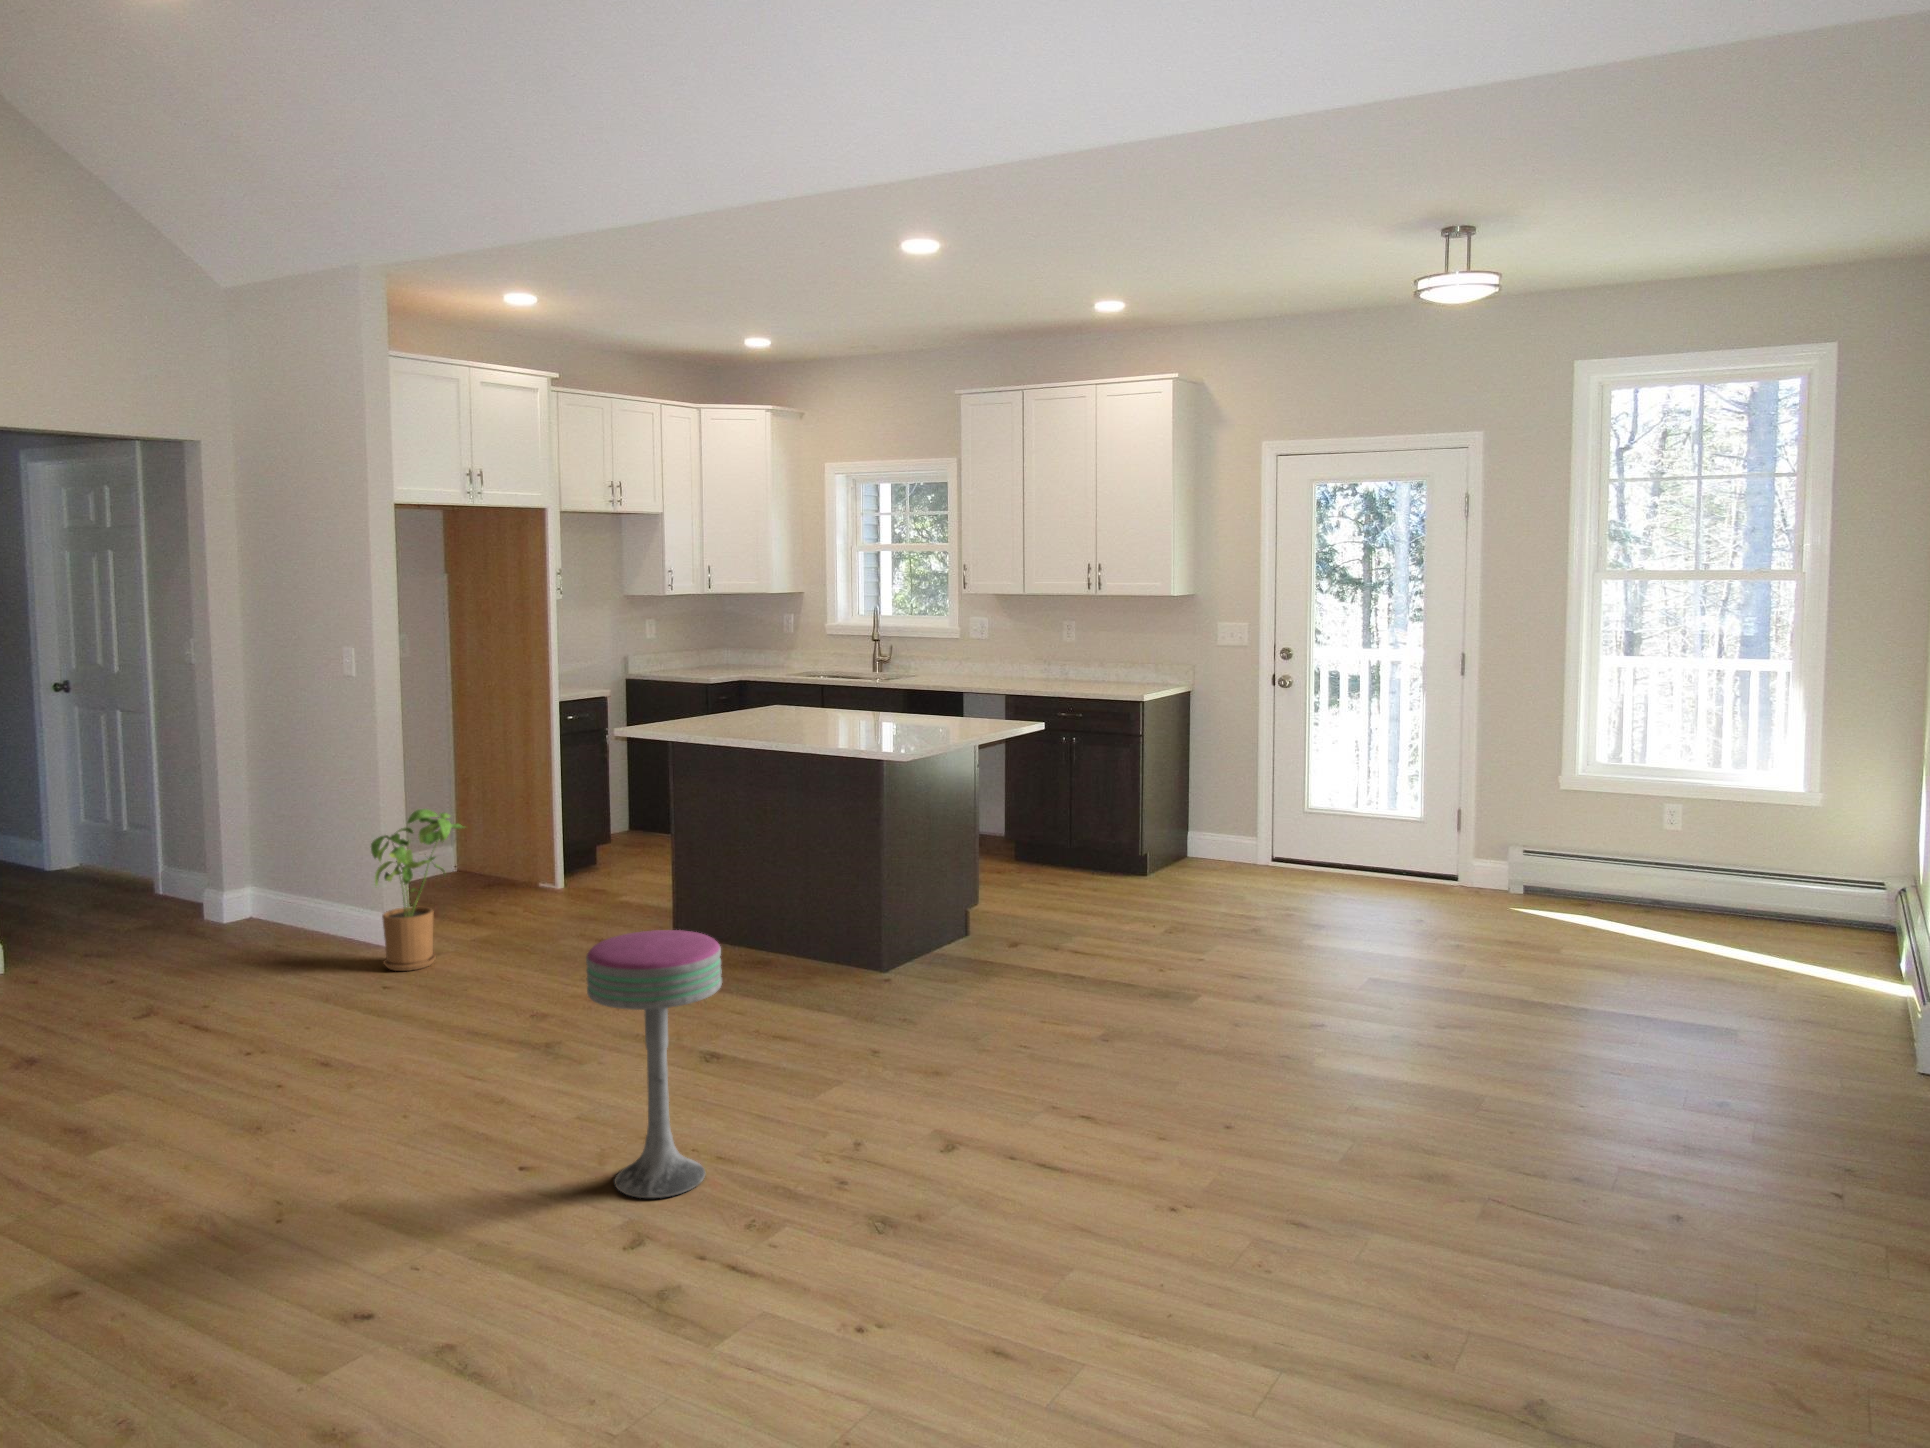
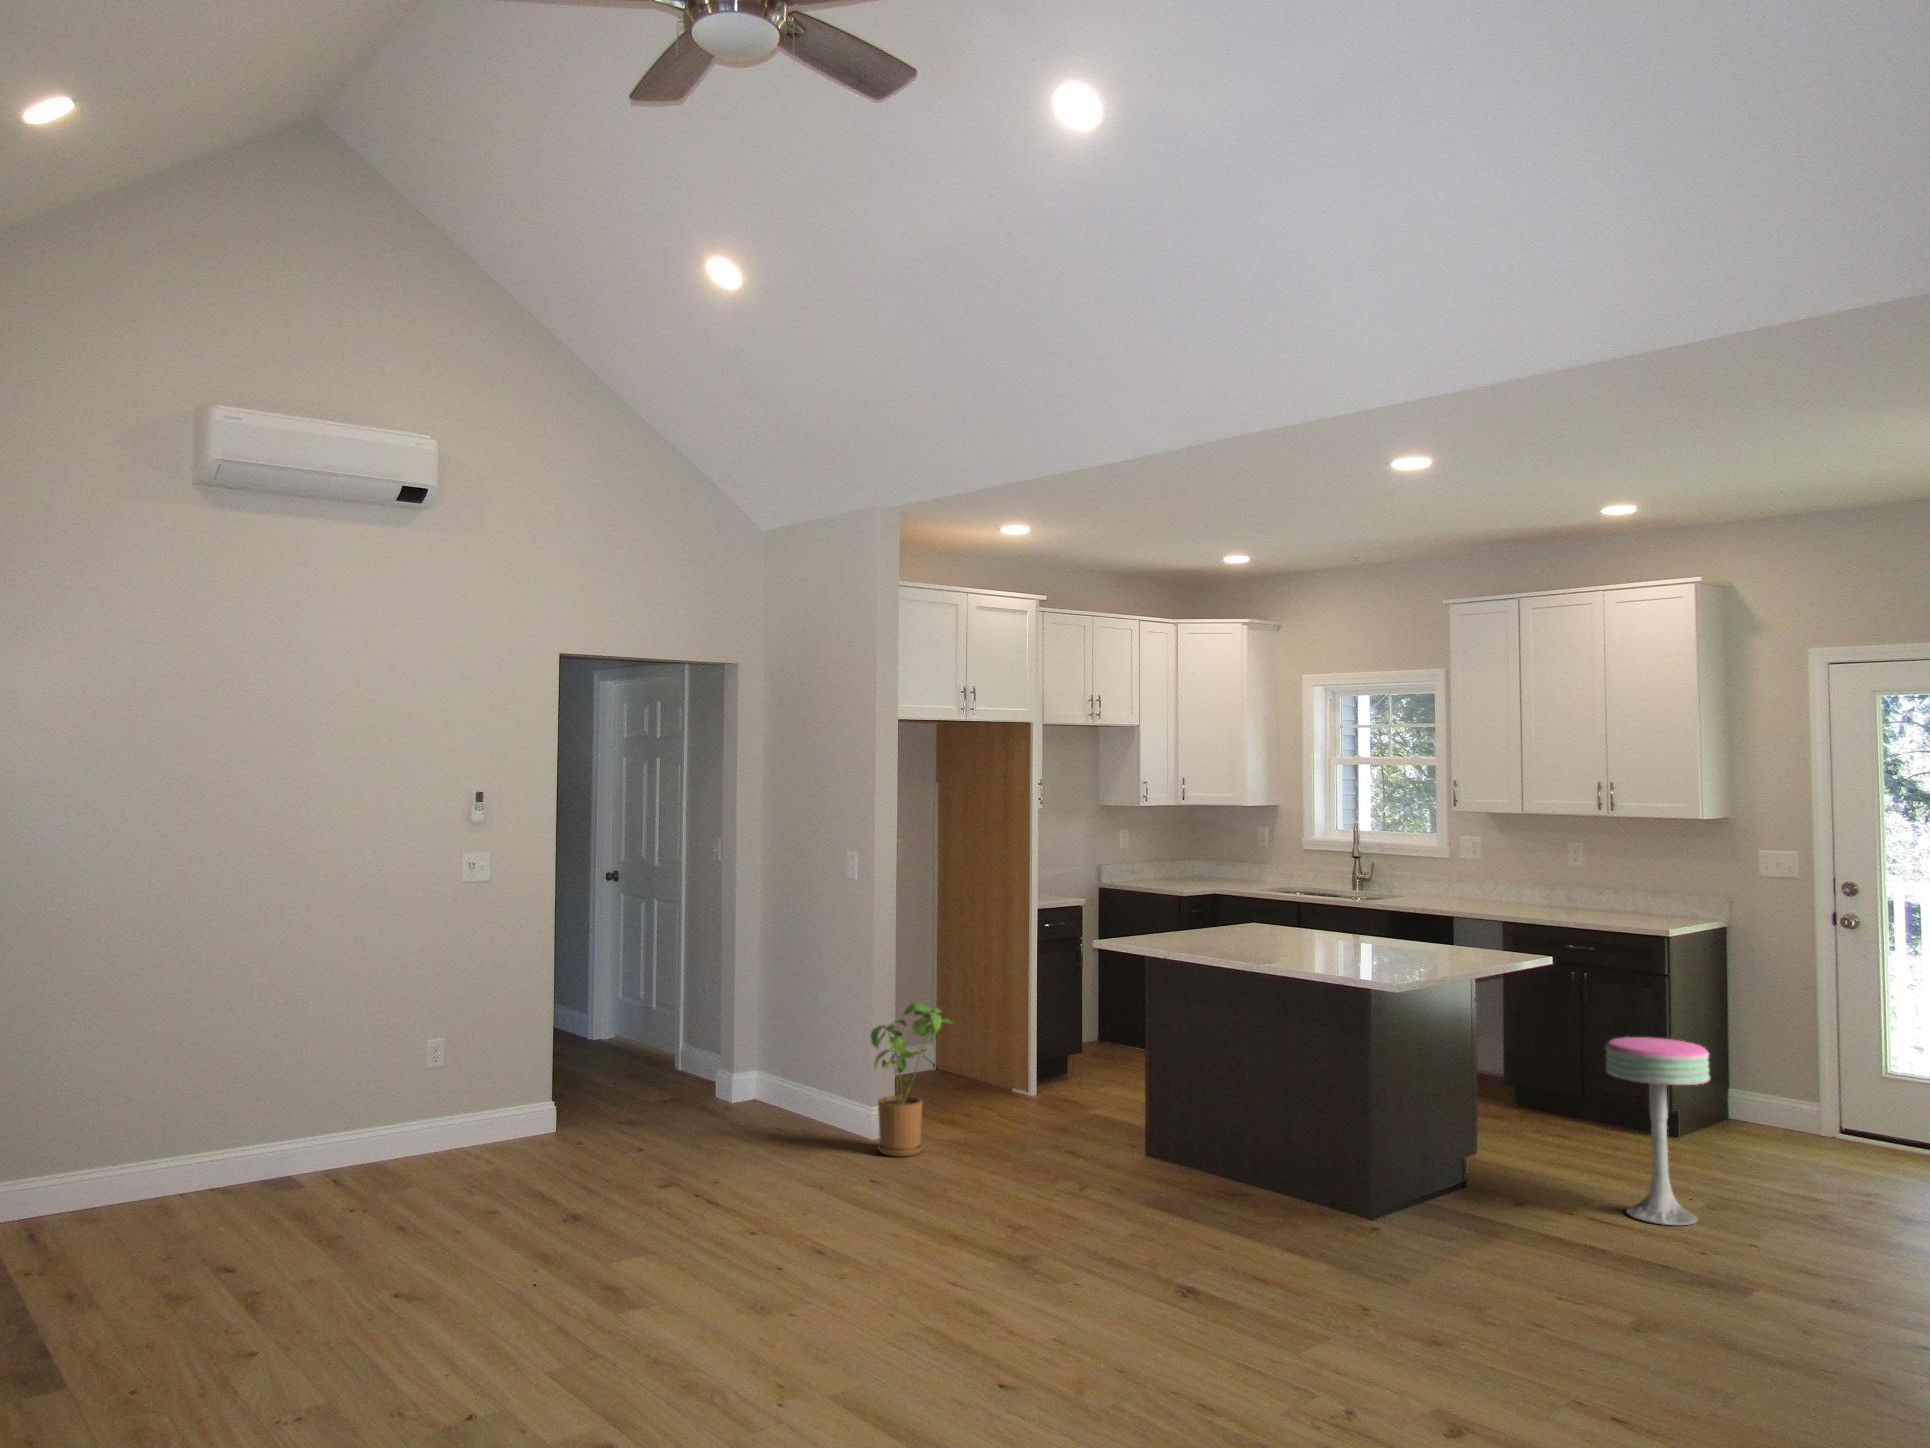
bar stool: present [586,930,722,1198] -> present [1605,1037,1710,1225]

